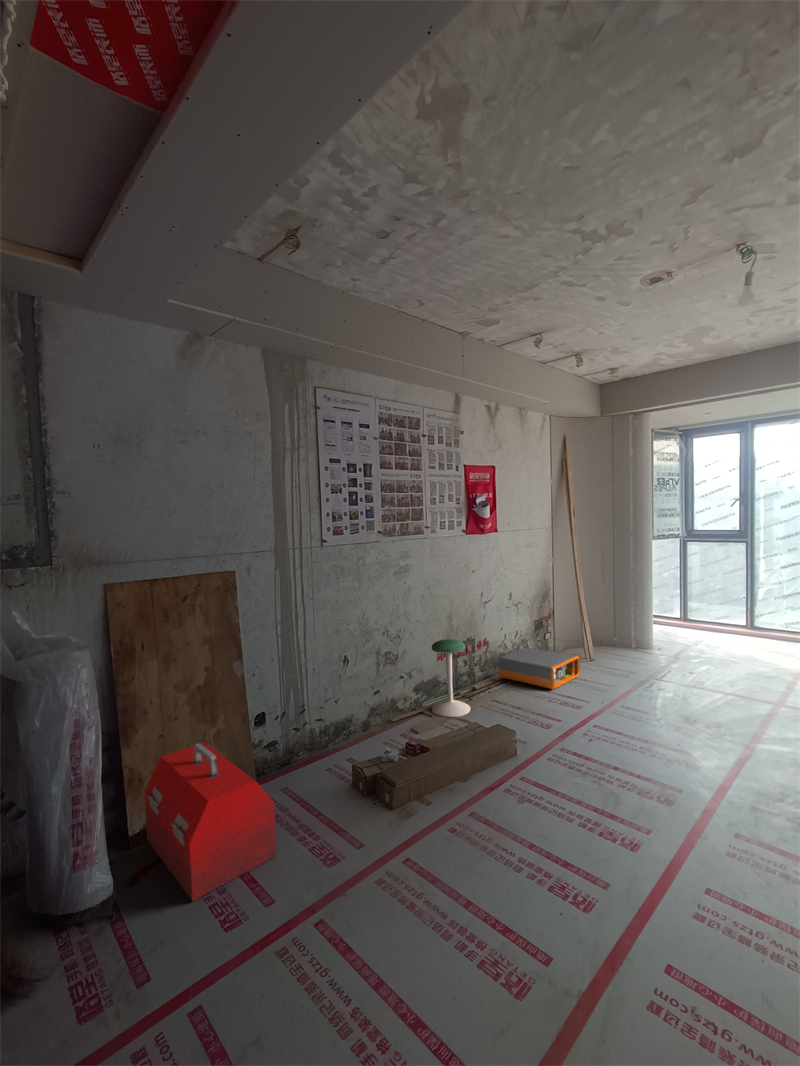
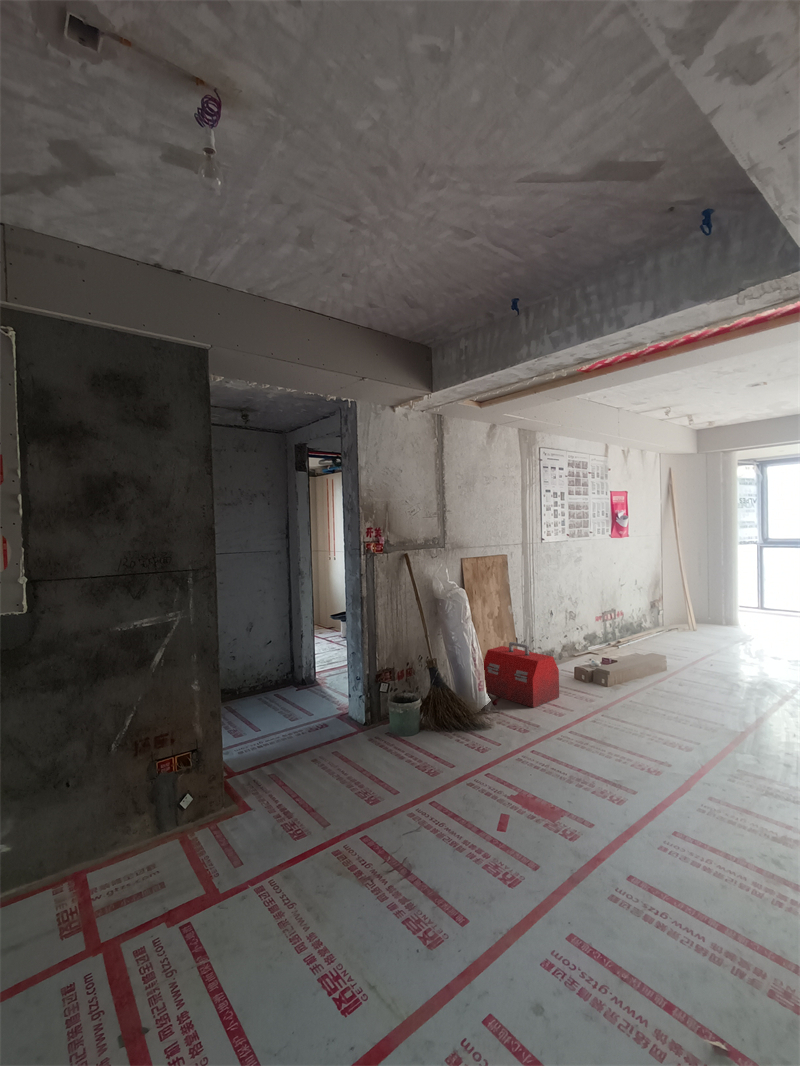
stool: present [432,639,470,717] -> none [595,606,623,655]
storage box: present [498,648,580,689] -> none [630,619,690,644]

